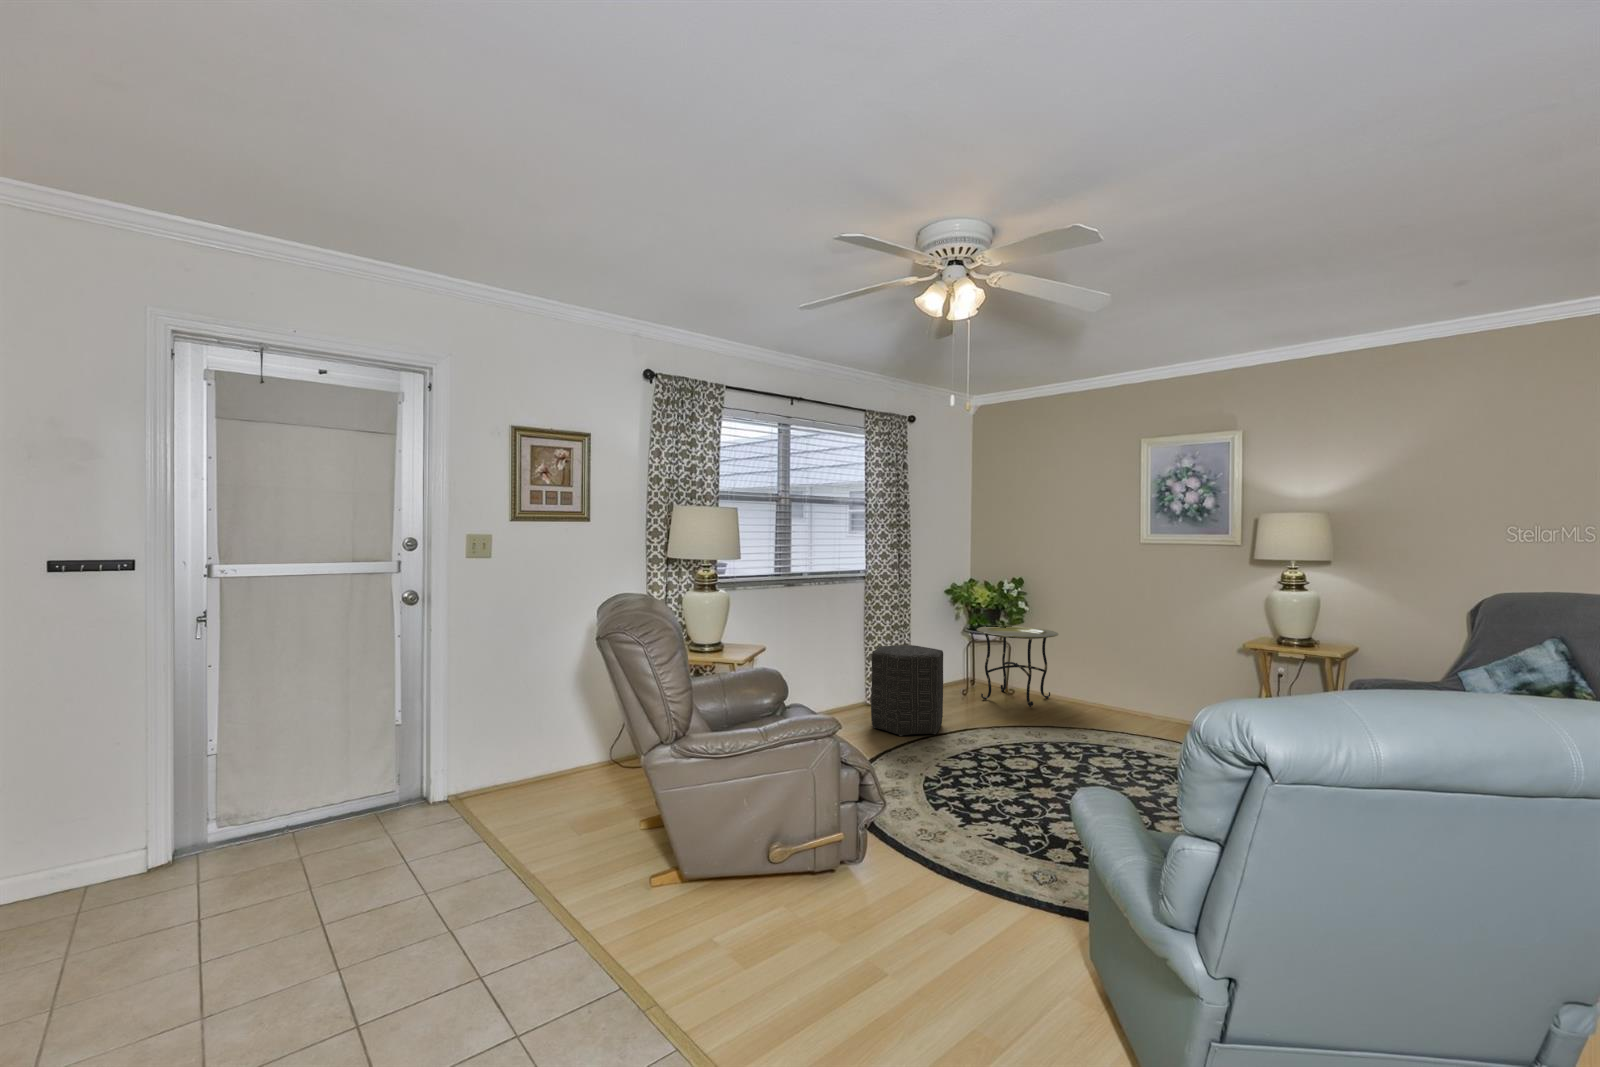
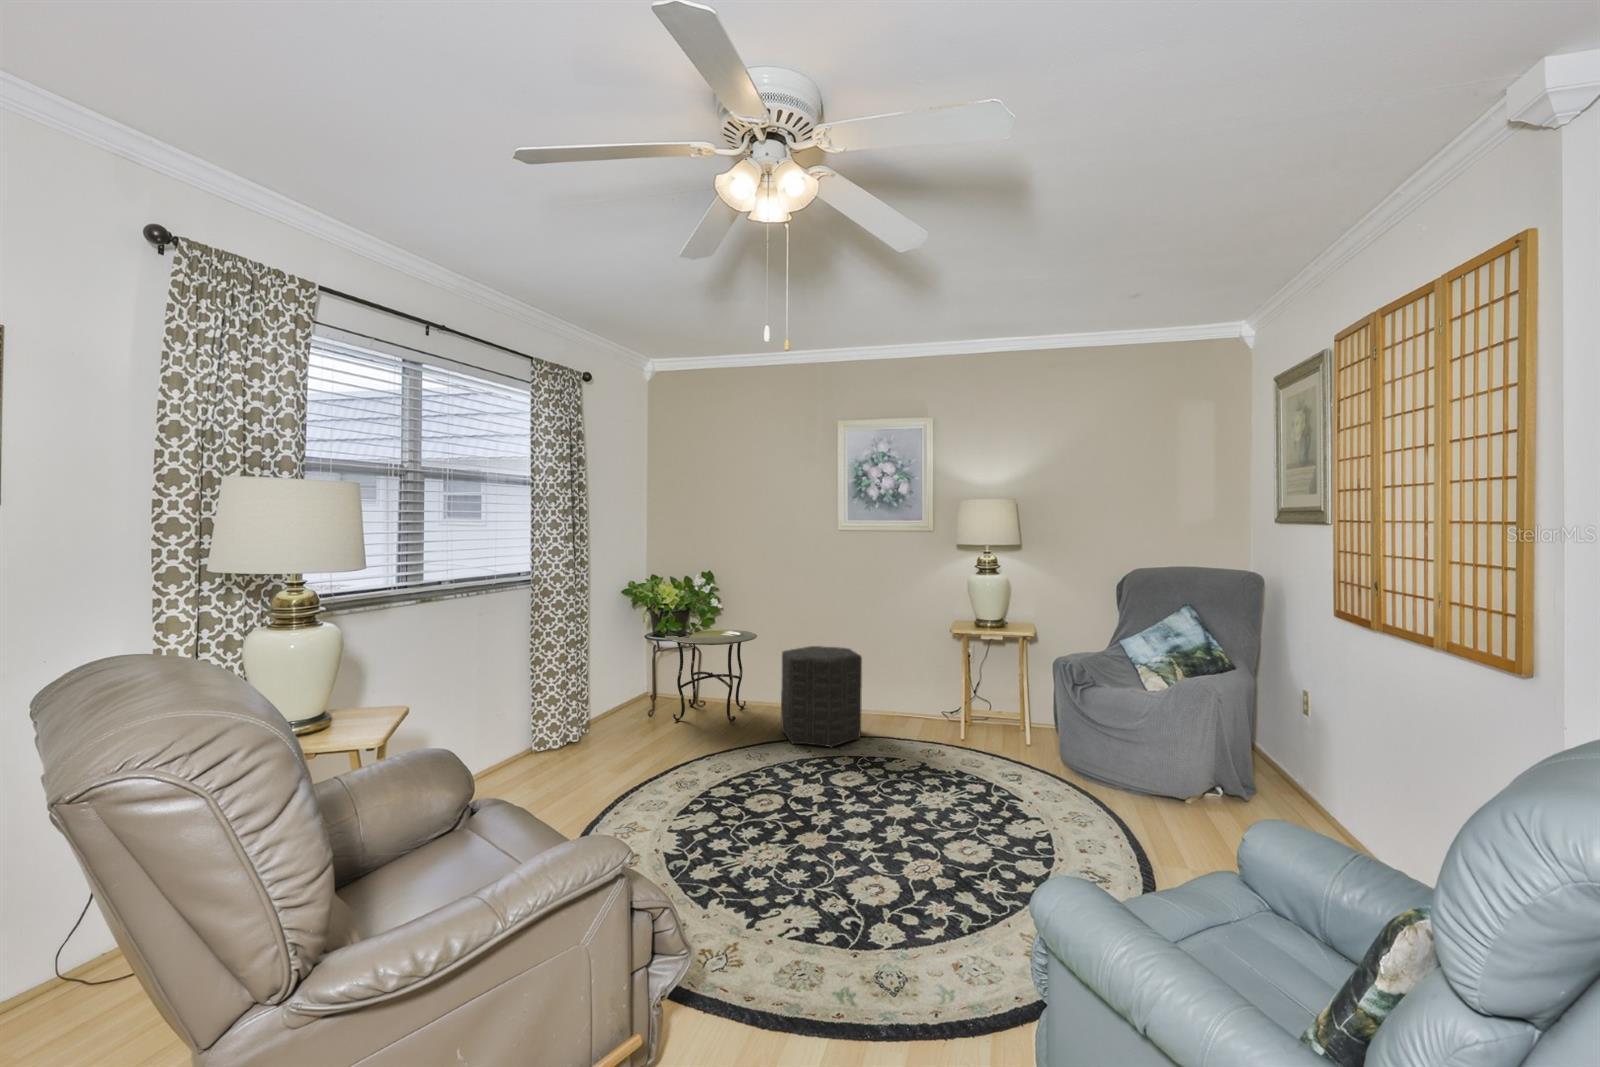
ottoman: present [871,645,943,736] -> present [781,646,862,748]

